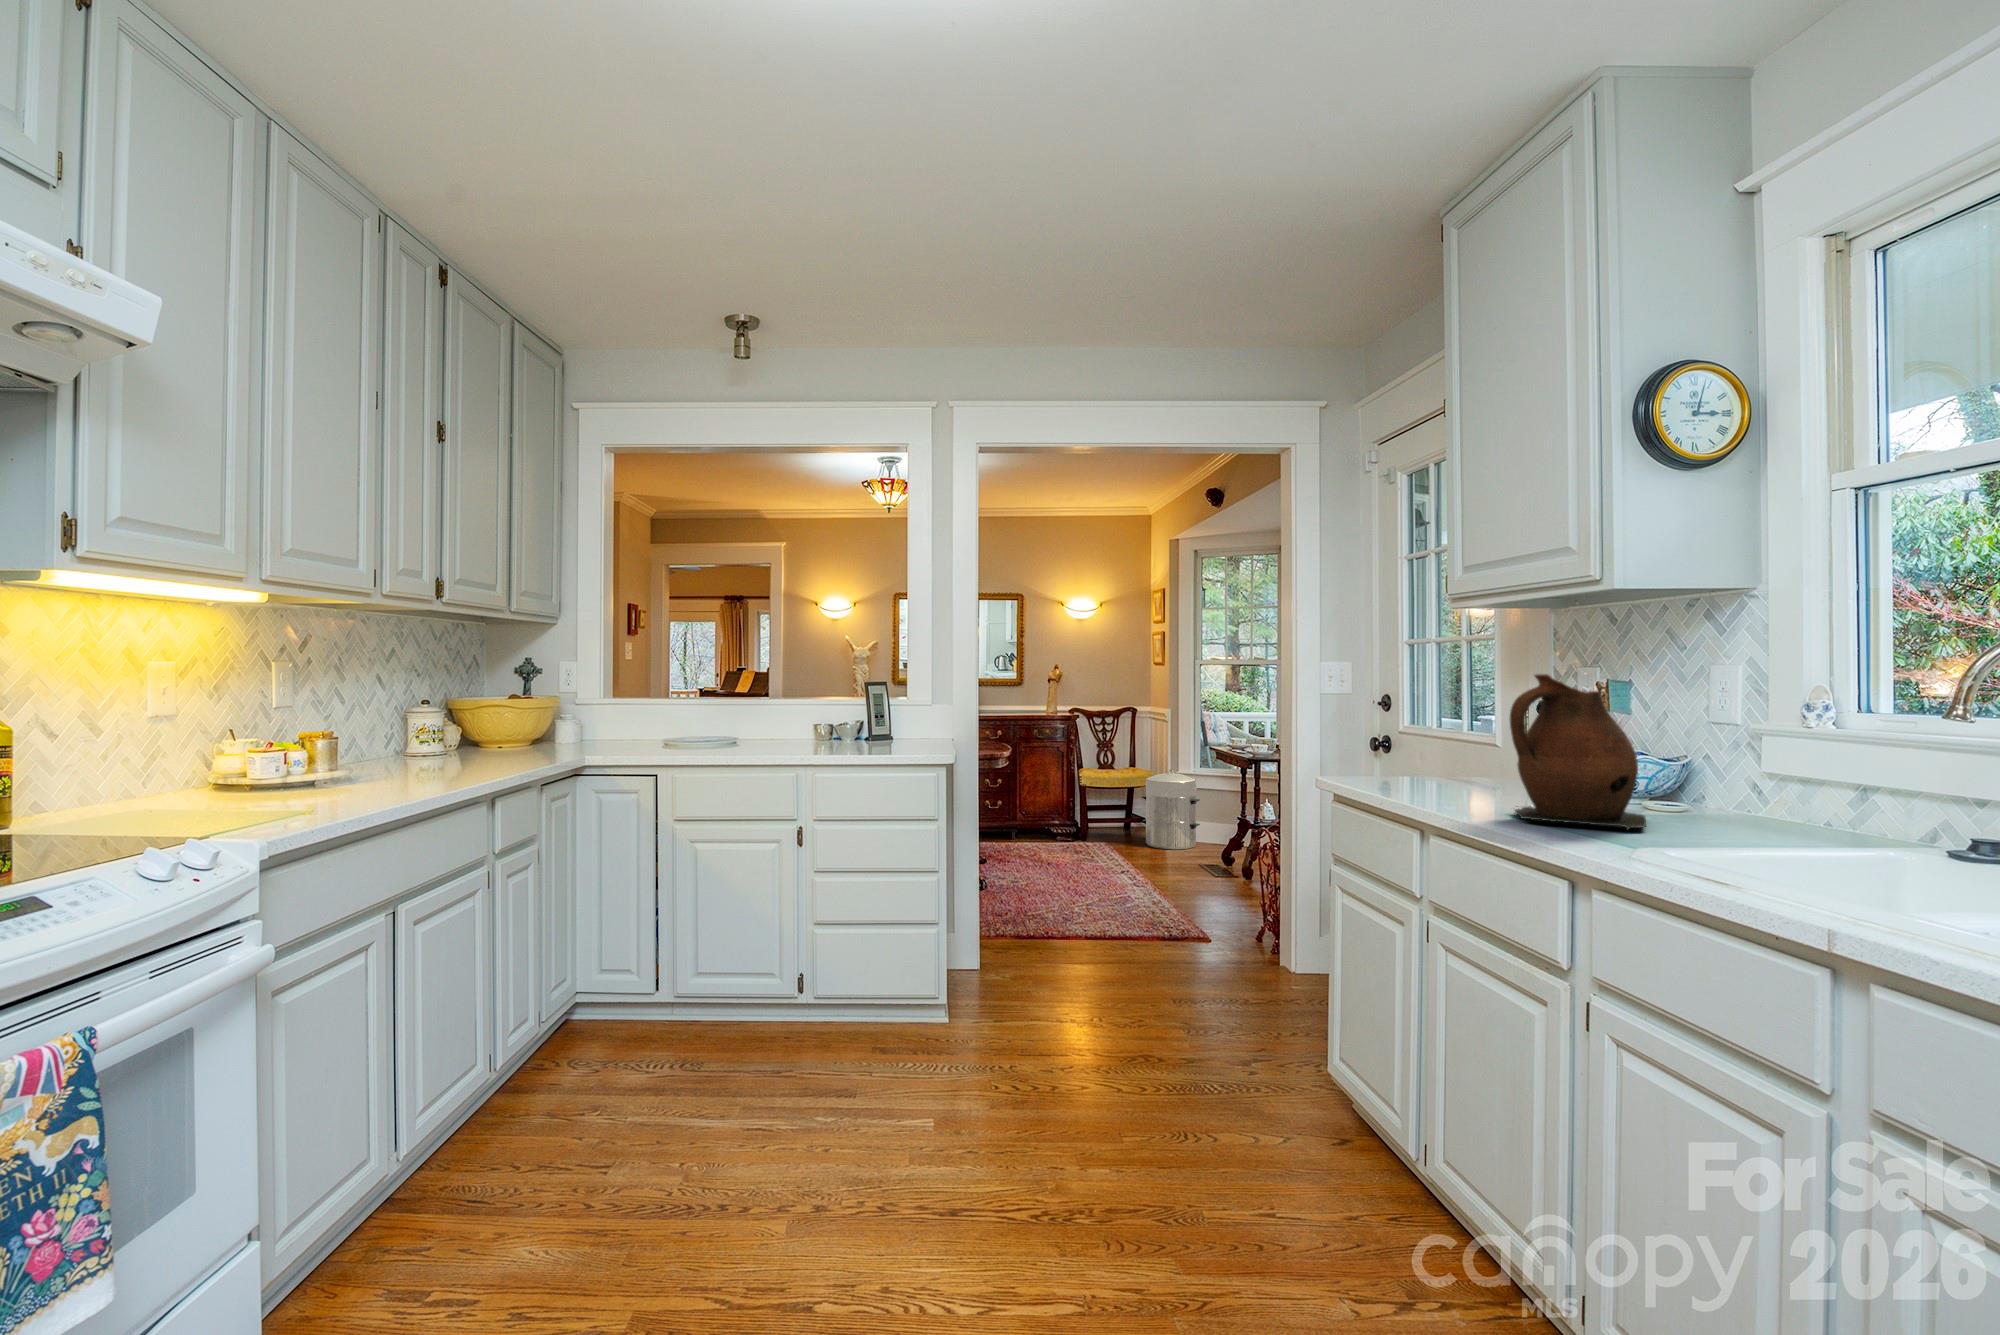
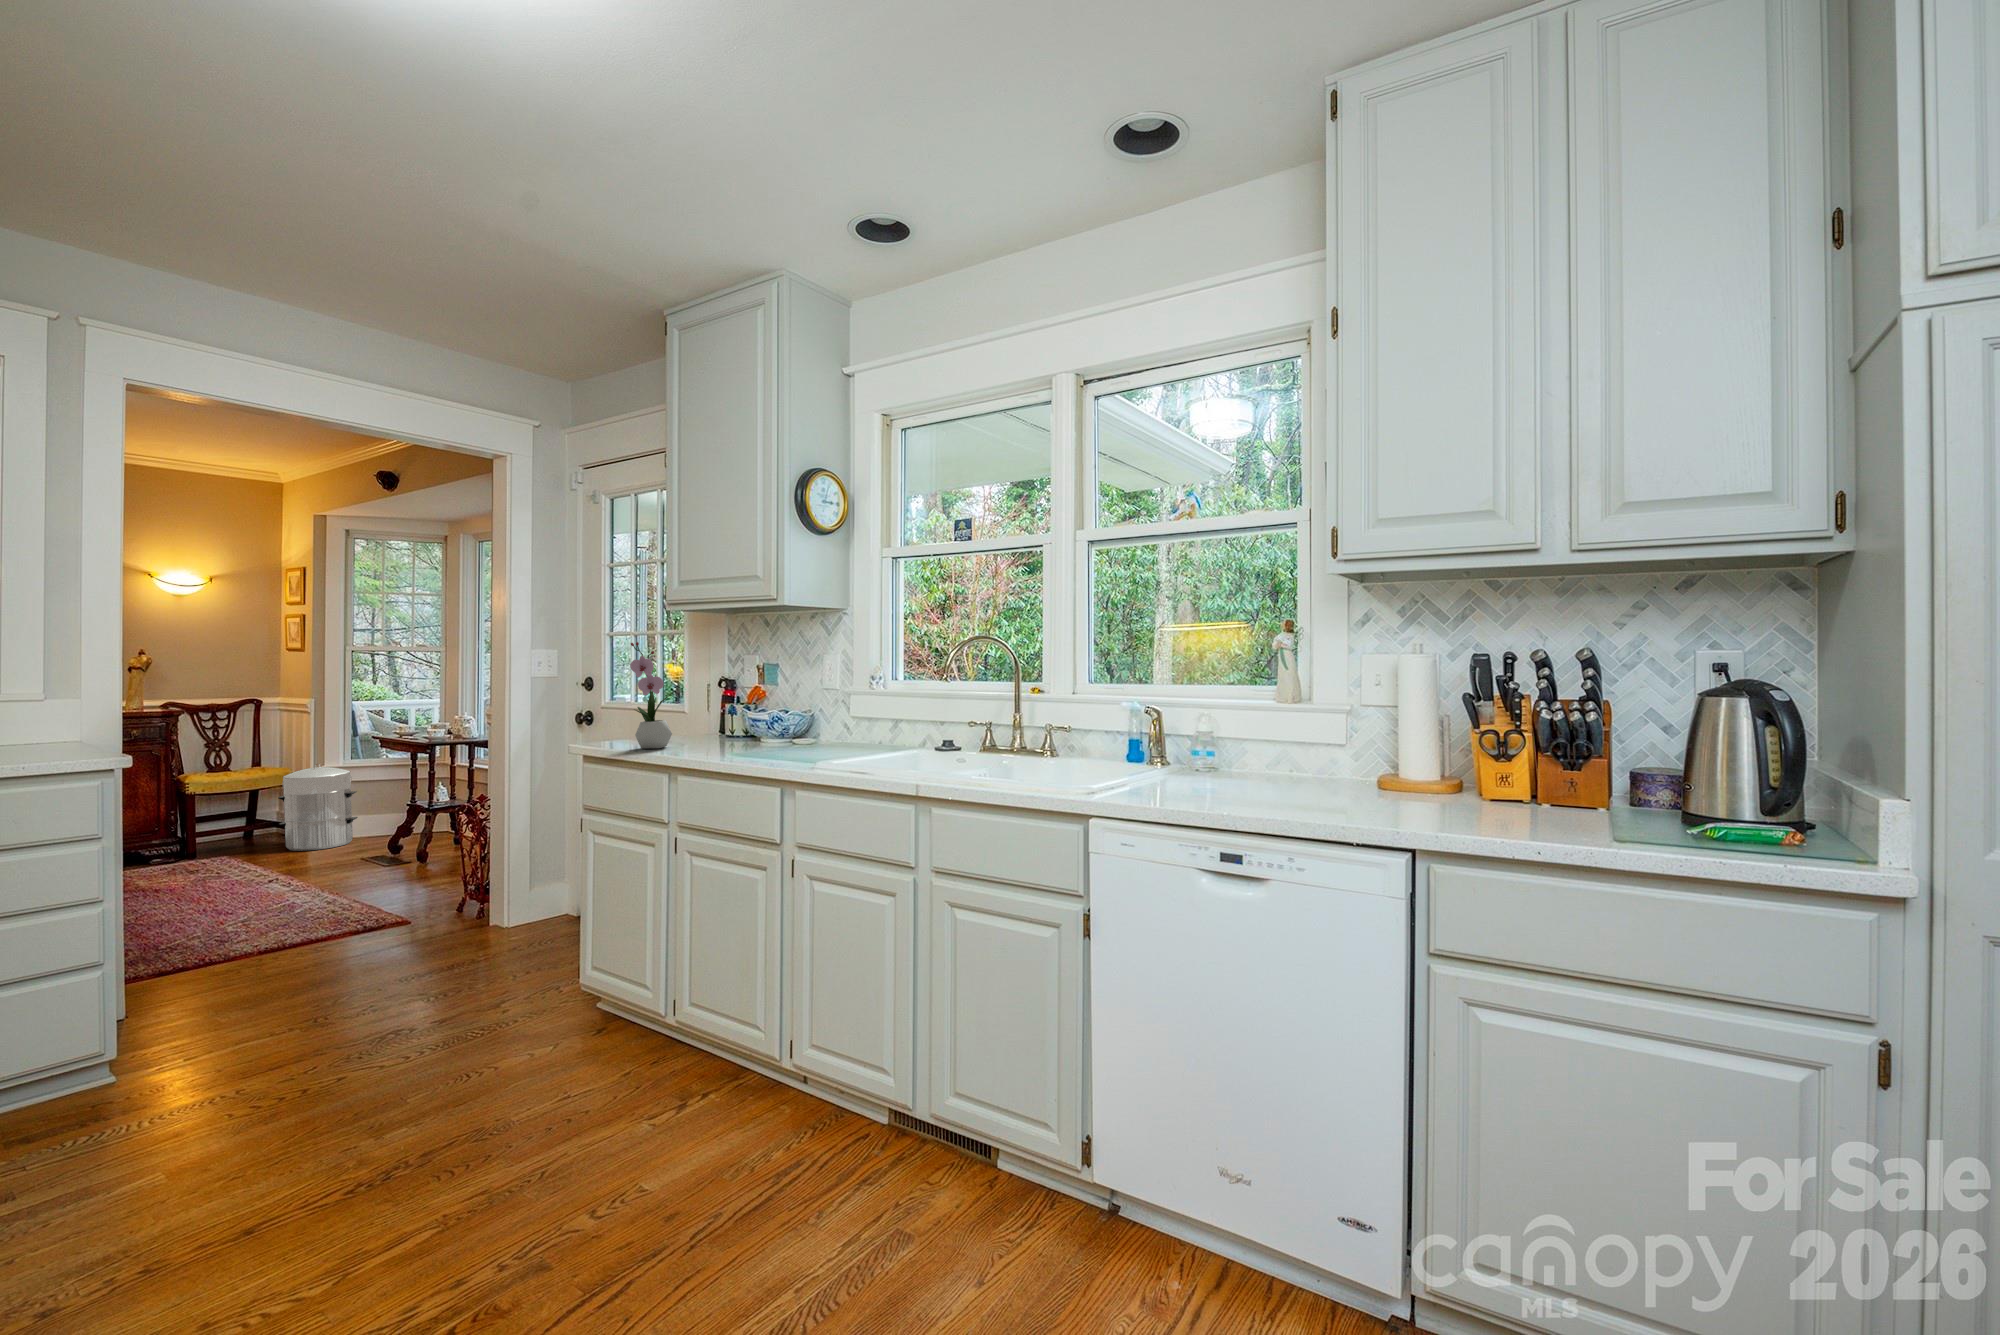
flower arrangement: none [1392,646,1455,788] -> present [630,642,673,748]
ceramic pitcher: present [1510,674,1646,830] -> none [727,664,808,760]

